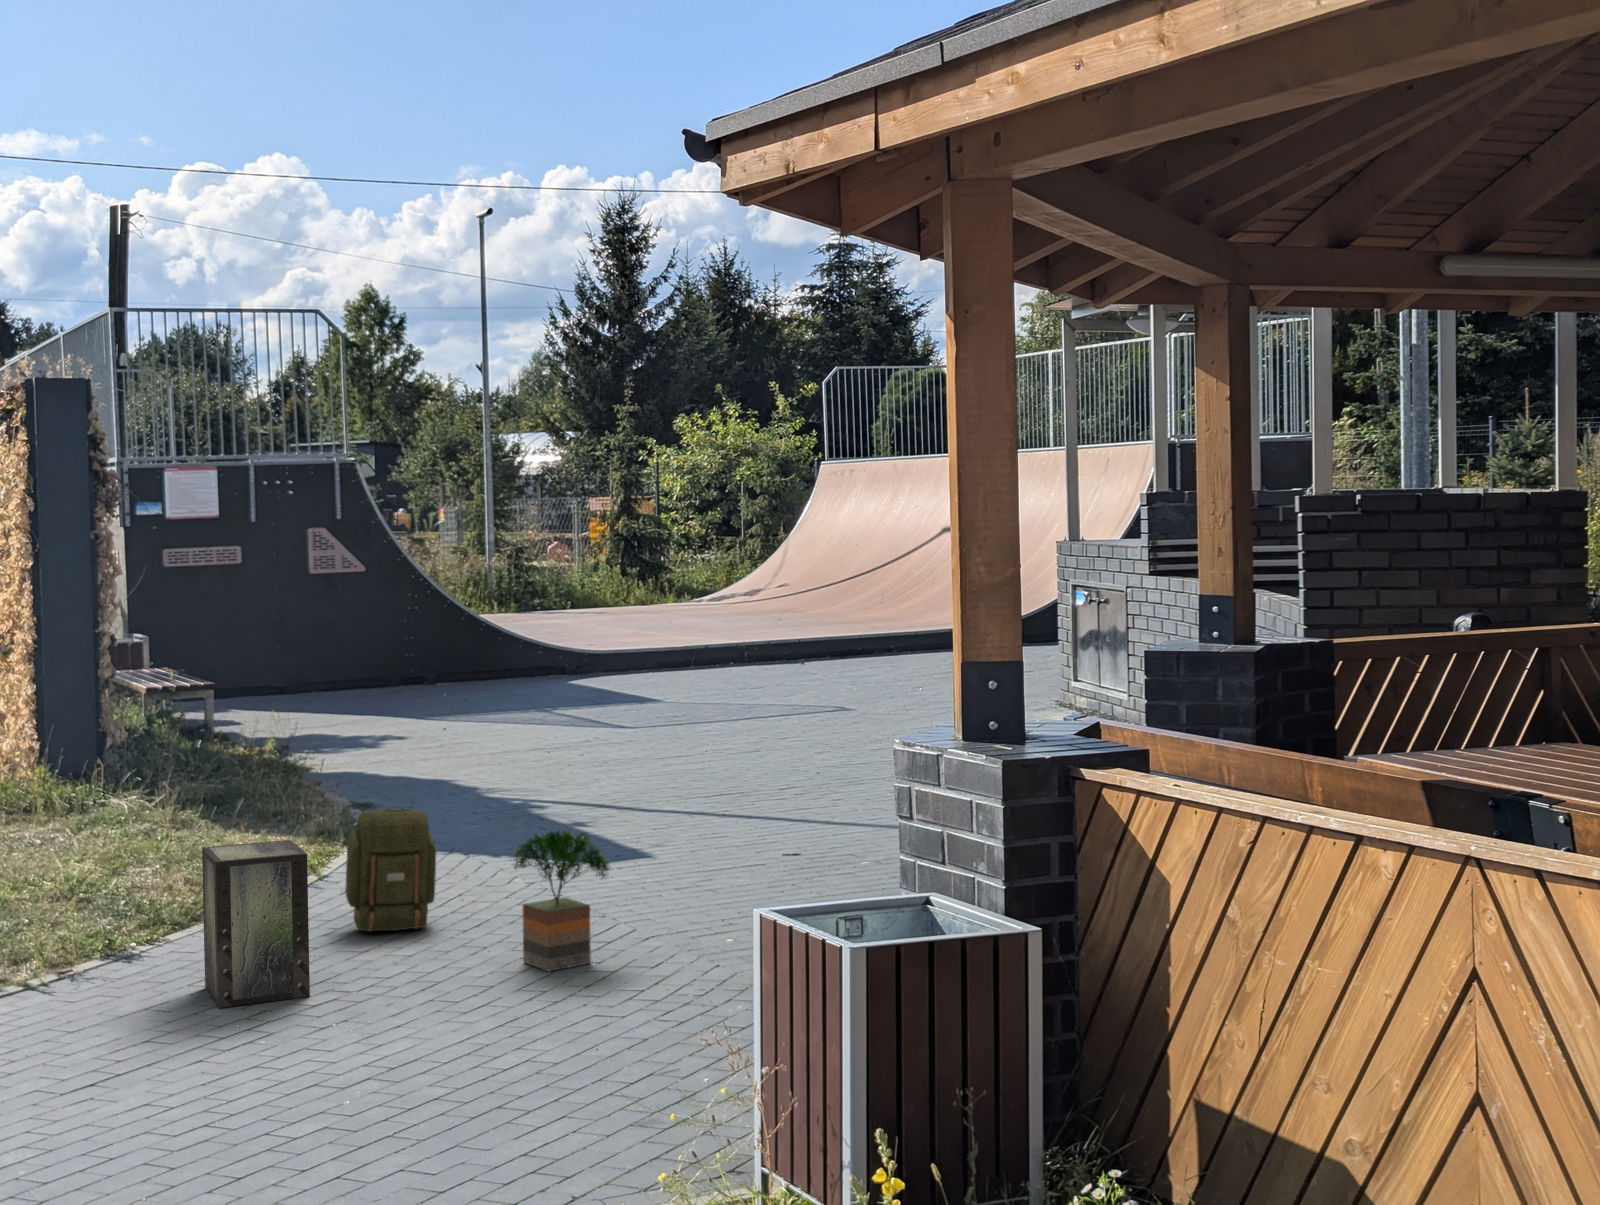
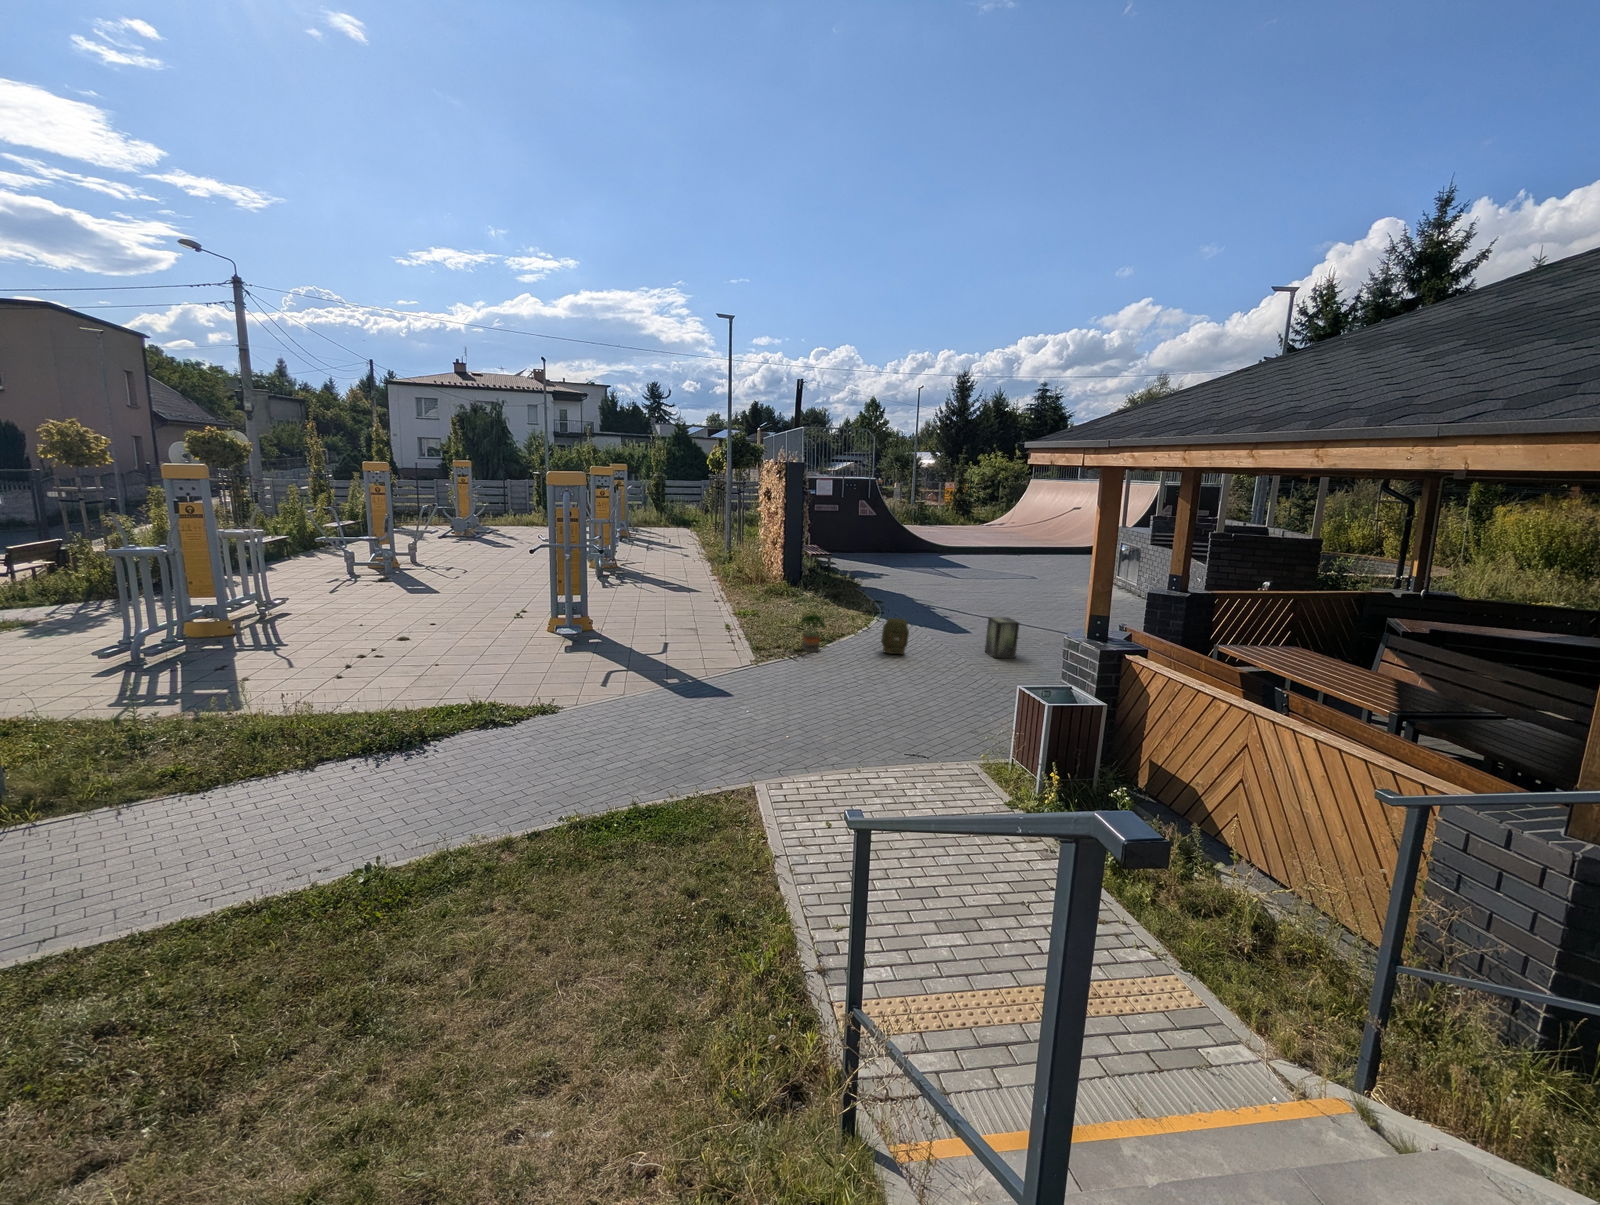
potted tree: present [513,831,609,971] -> present [801,615,826,652]
storage box: present [202,840,310,1008] -> present [985,617,1019,658]

